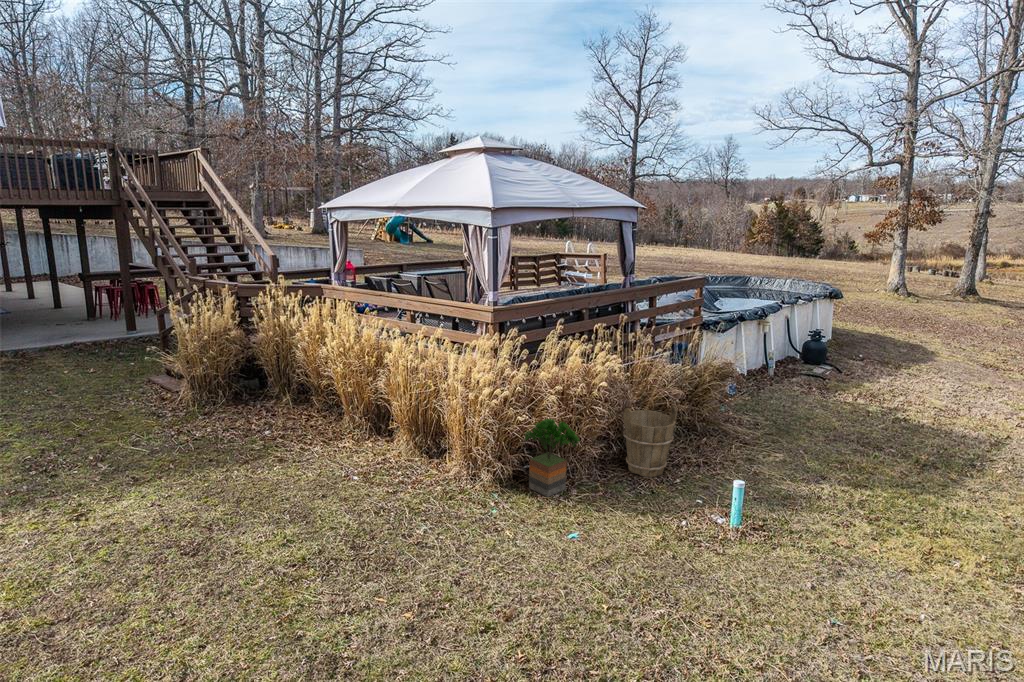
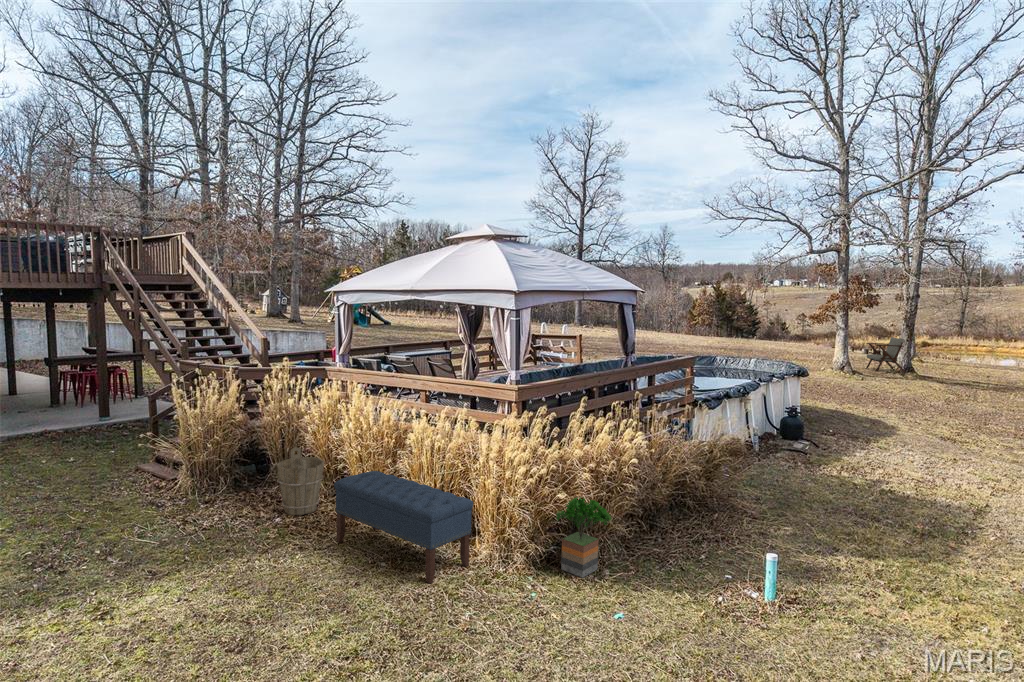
lounge chair: none [921,257,966,295] -> present [866,337,905,373]
bench: none [314,387,442,497] -> present [334,471,473,583]
bucket: present [623,406,677,477] -> present [277,448,324,515]

